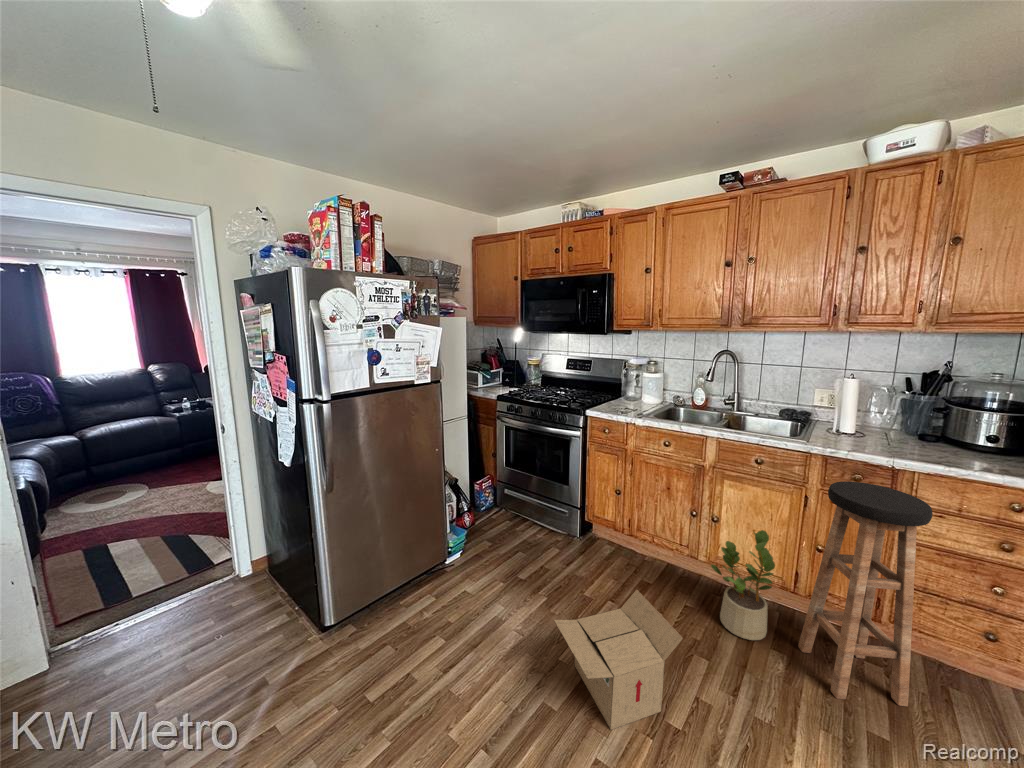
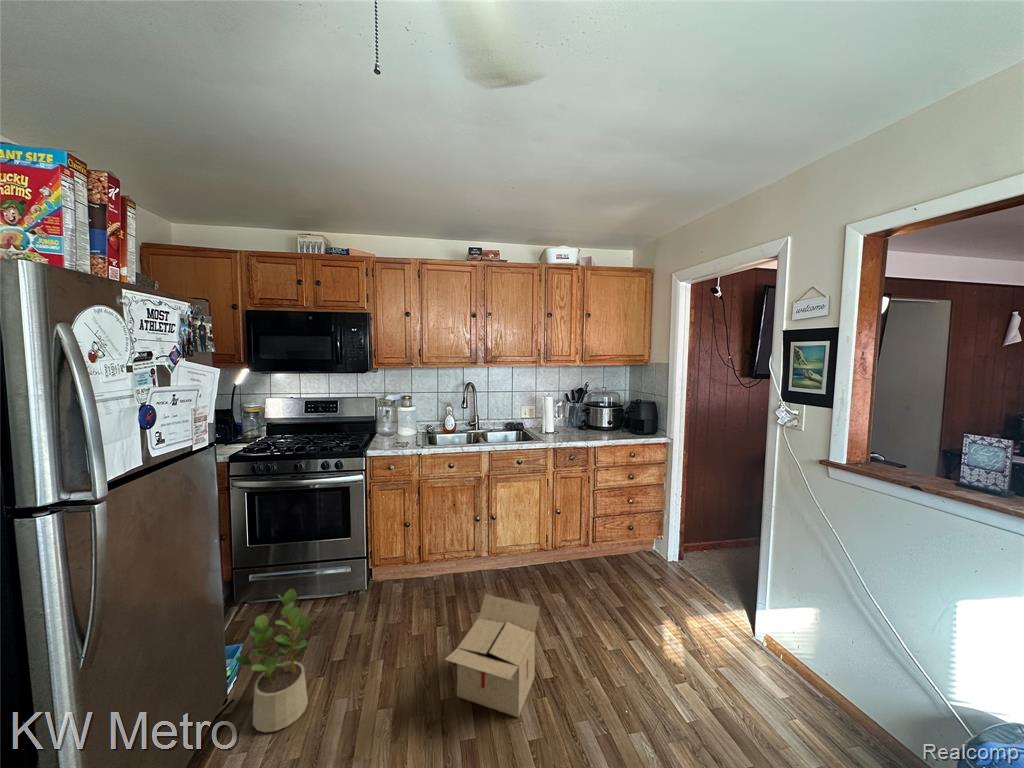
bar stool: present [798,481,933,706] -> none [562,459,617,601]
potted plant: present [711,530,775,640] -> present [236,589,310,732]

